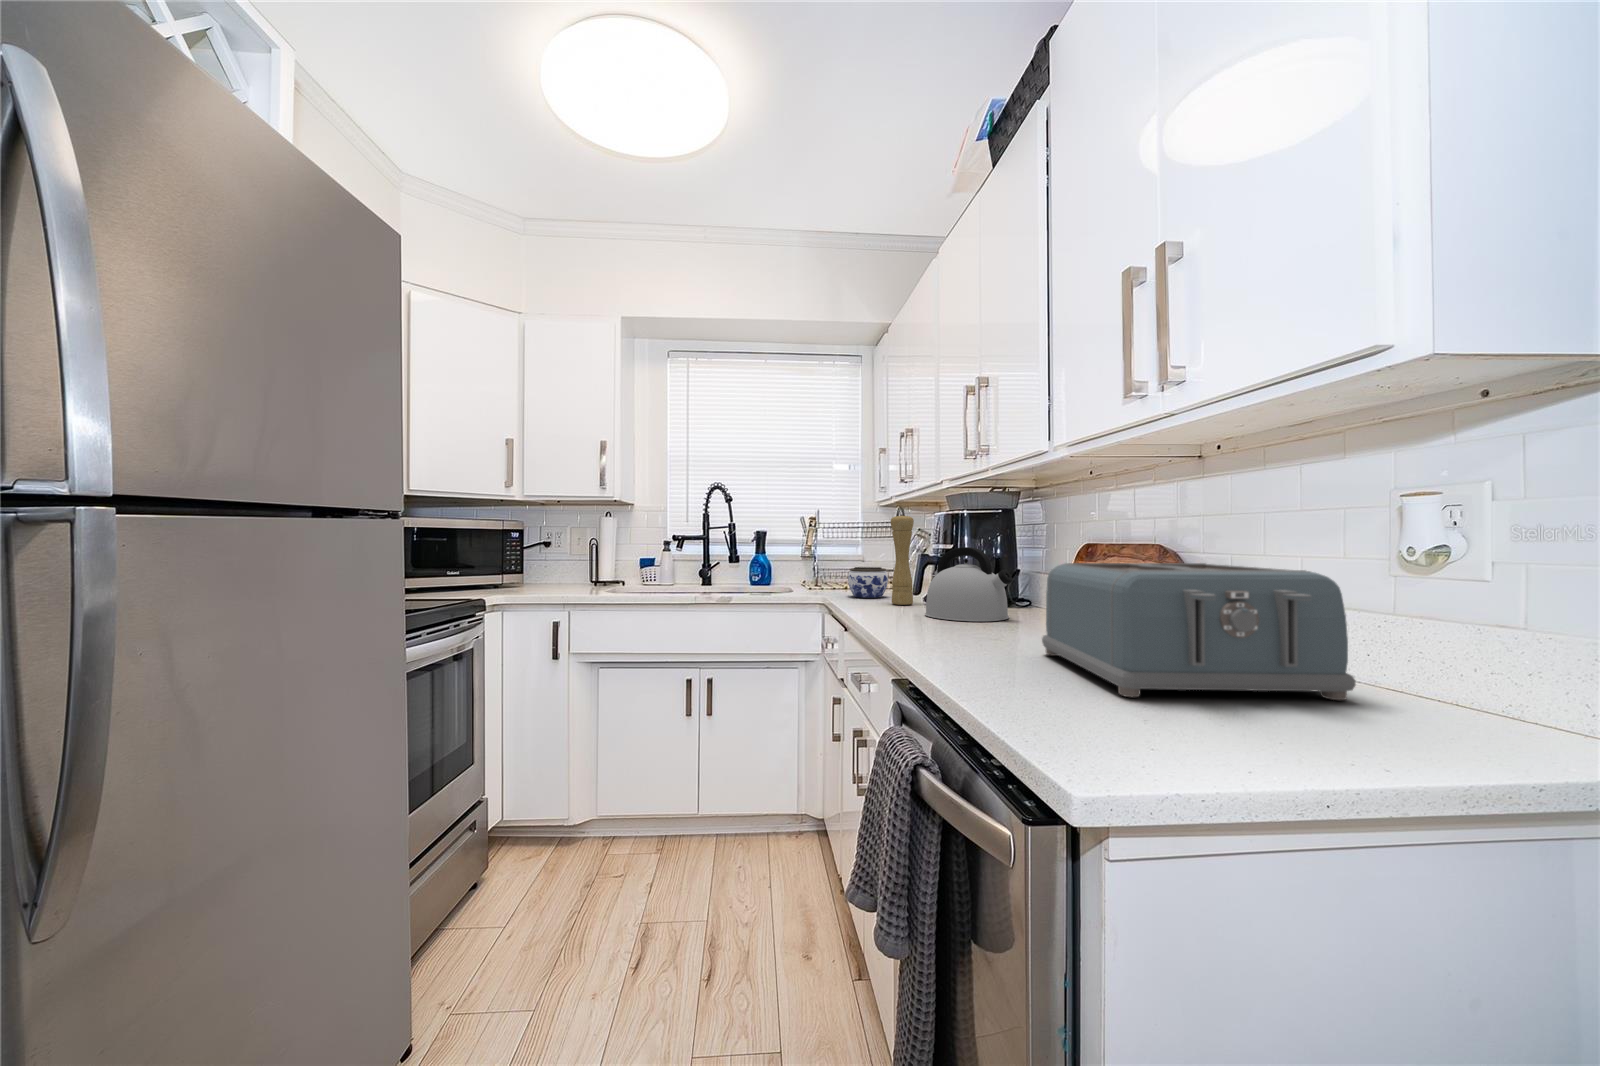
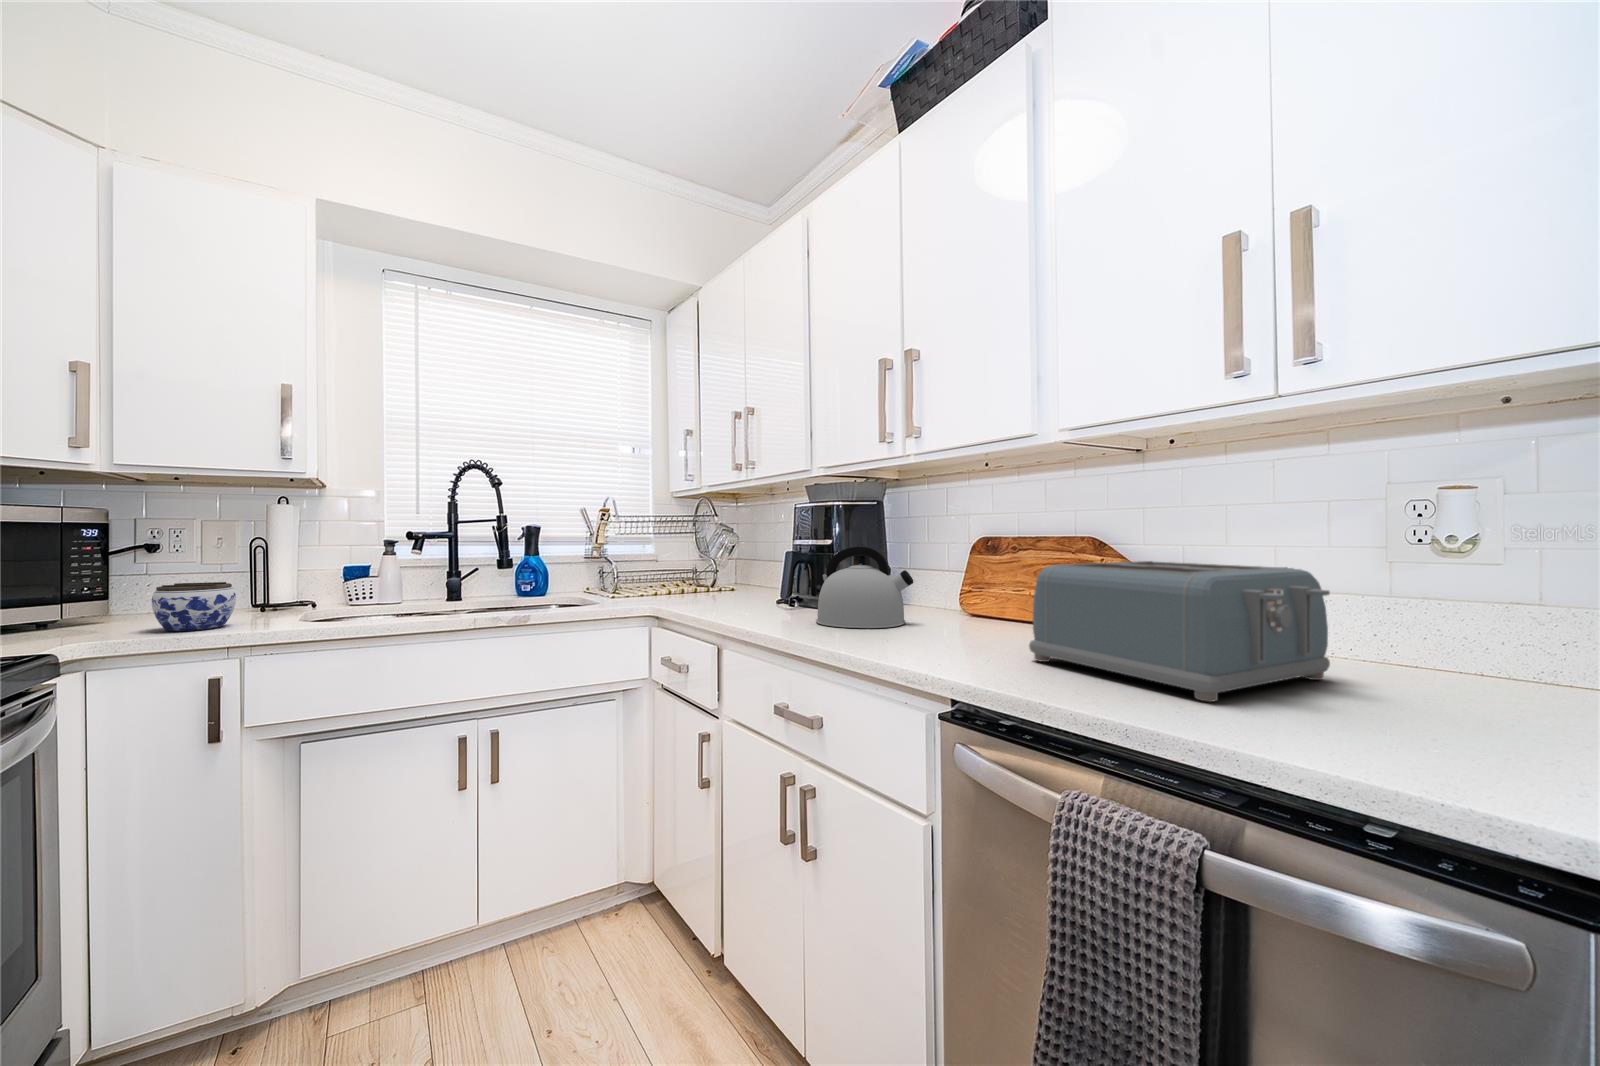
pepper mill: present [891,514,914,605] -> none [750,509,777,613]
jar: present [848,567,888,598] -> present [152,582,236,631]

